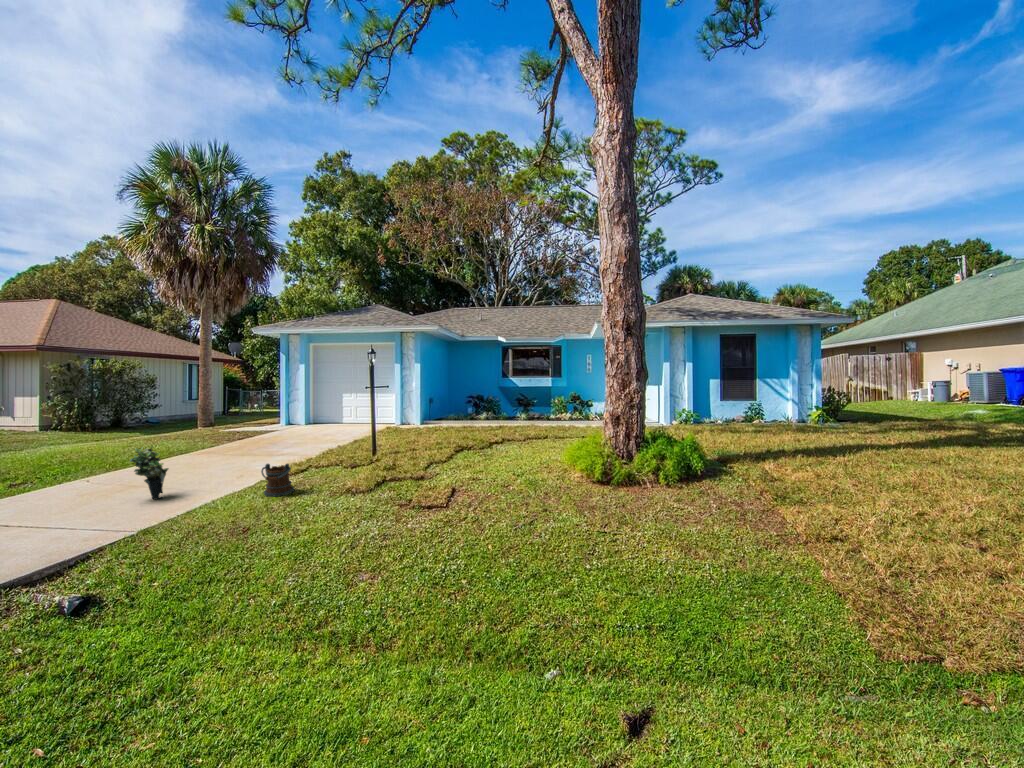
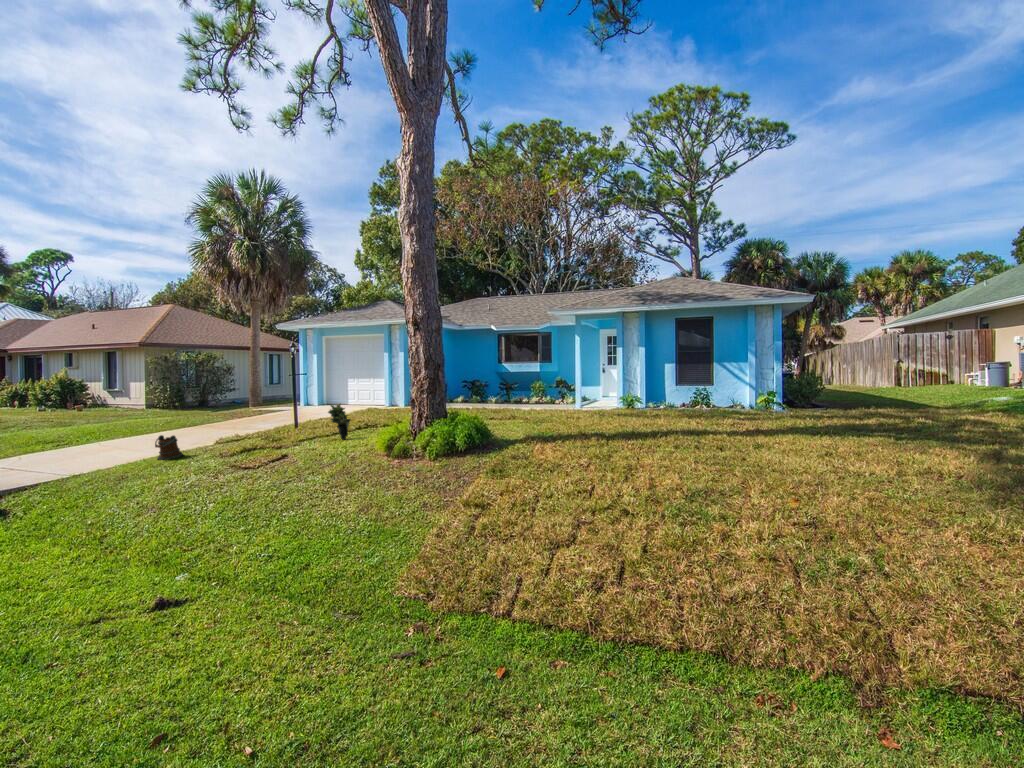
potted plant: present [130,446,168,500] -> present [328,404,351,440]

